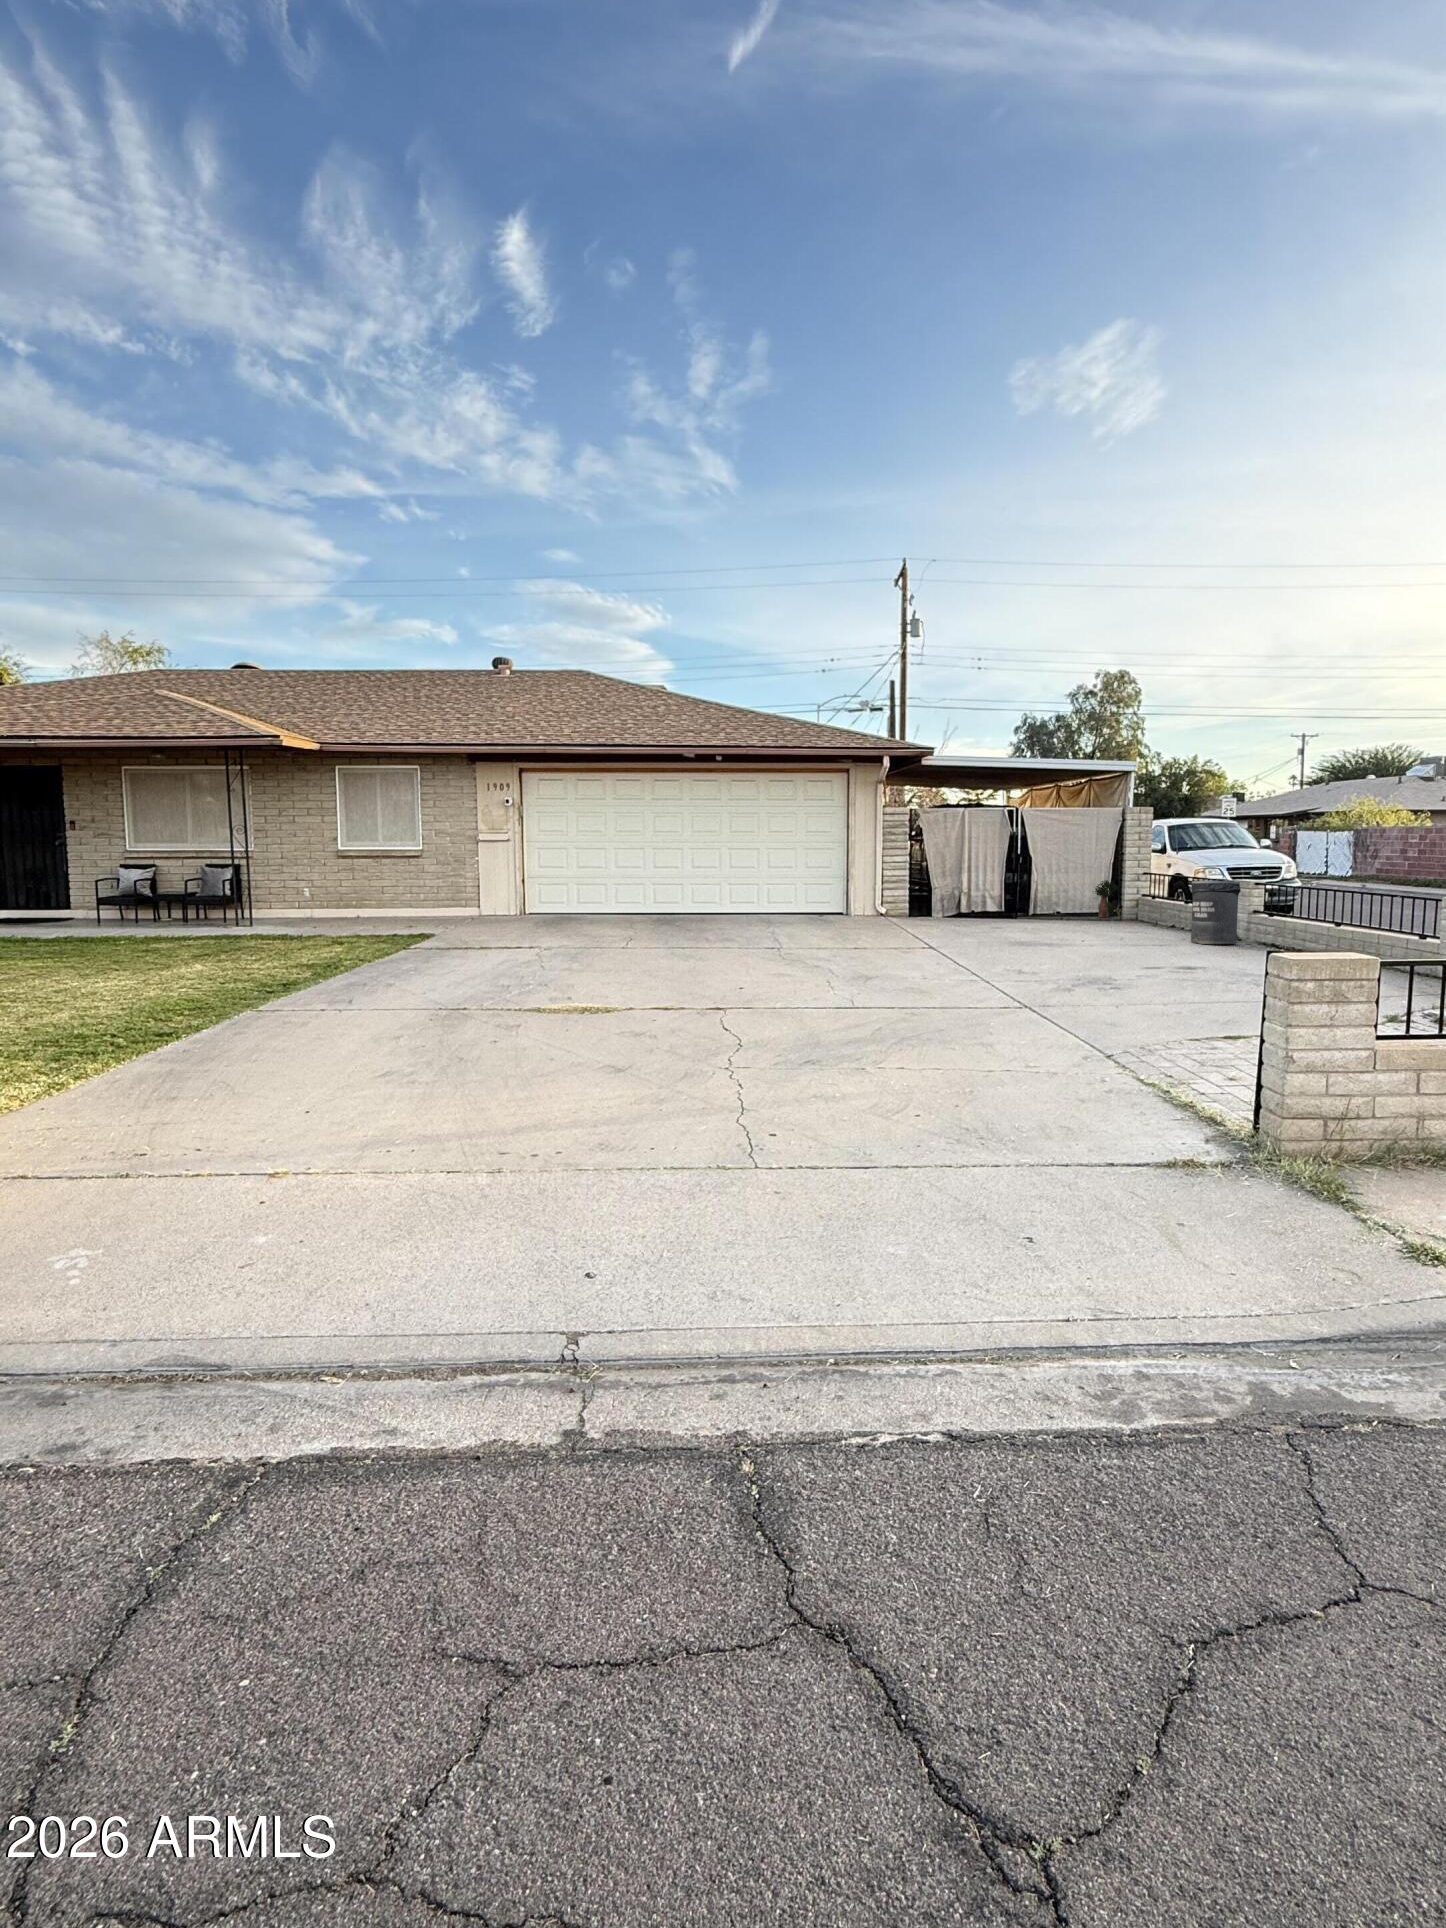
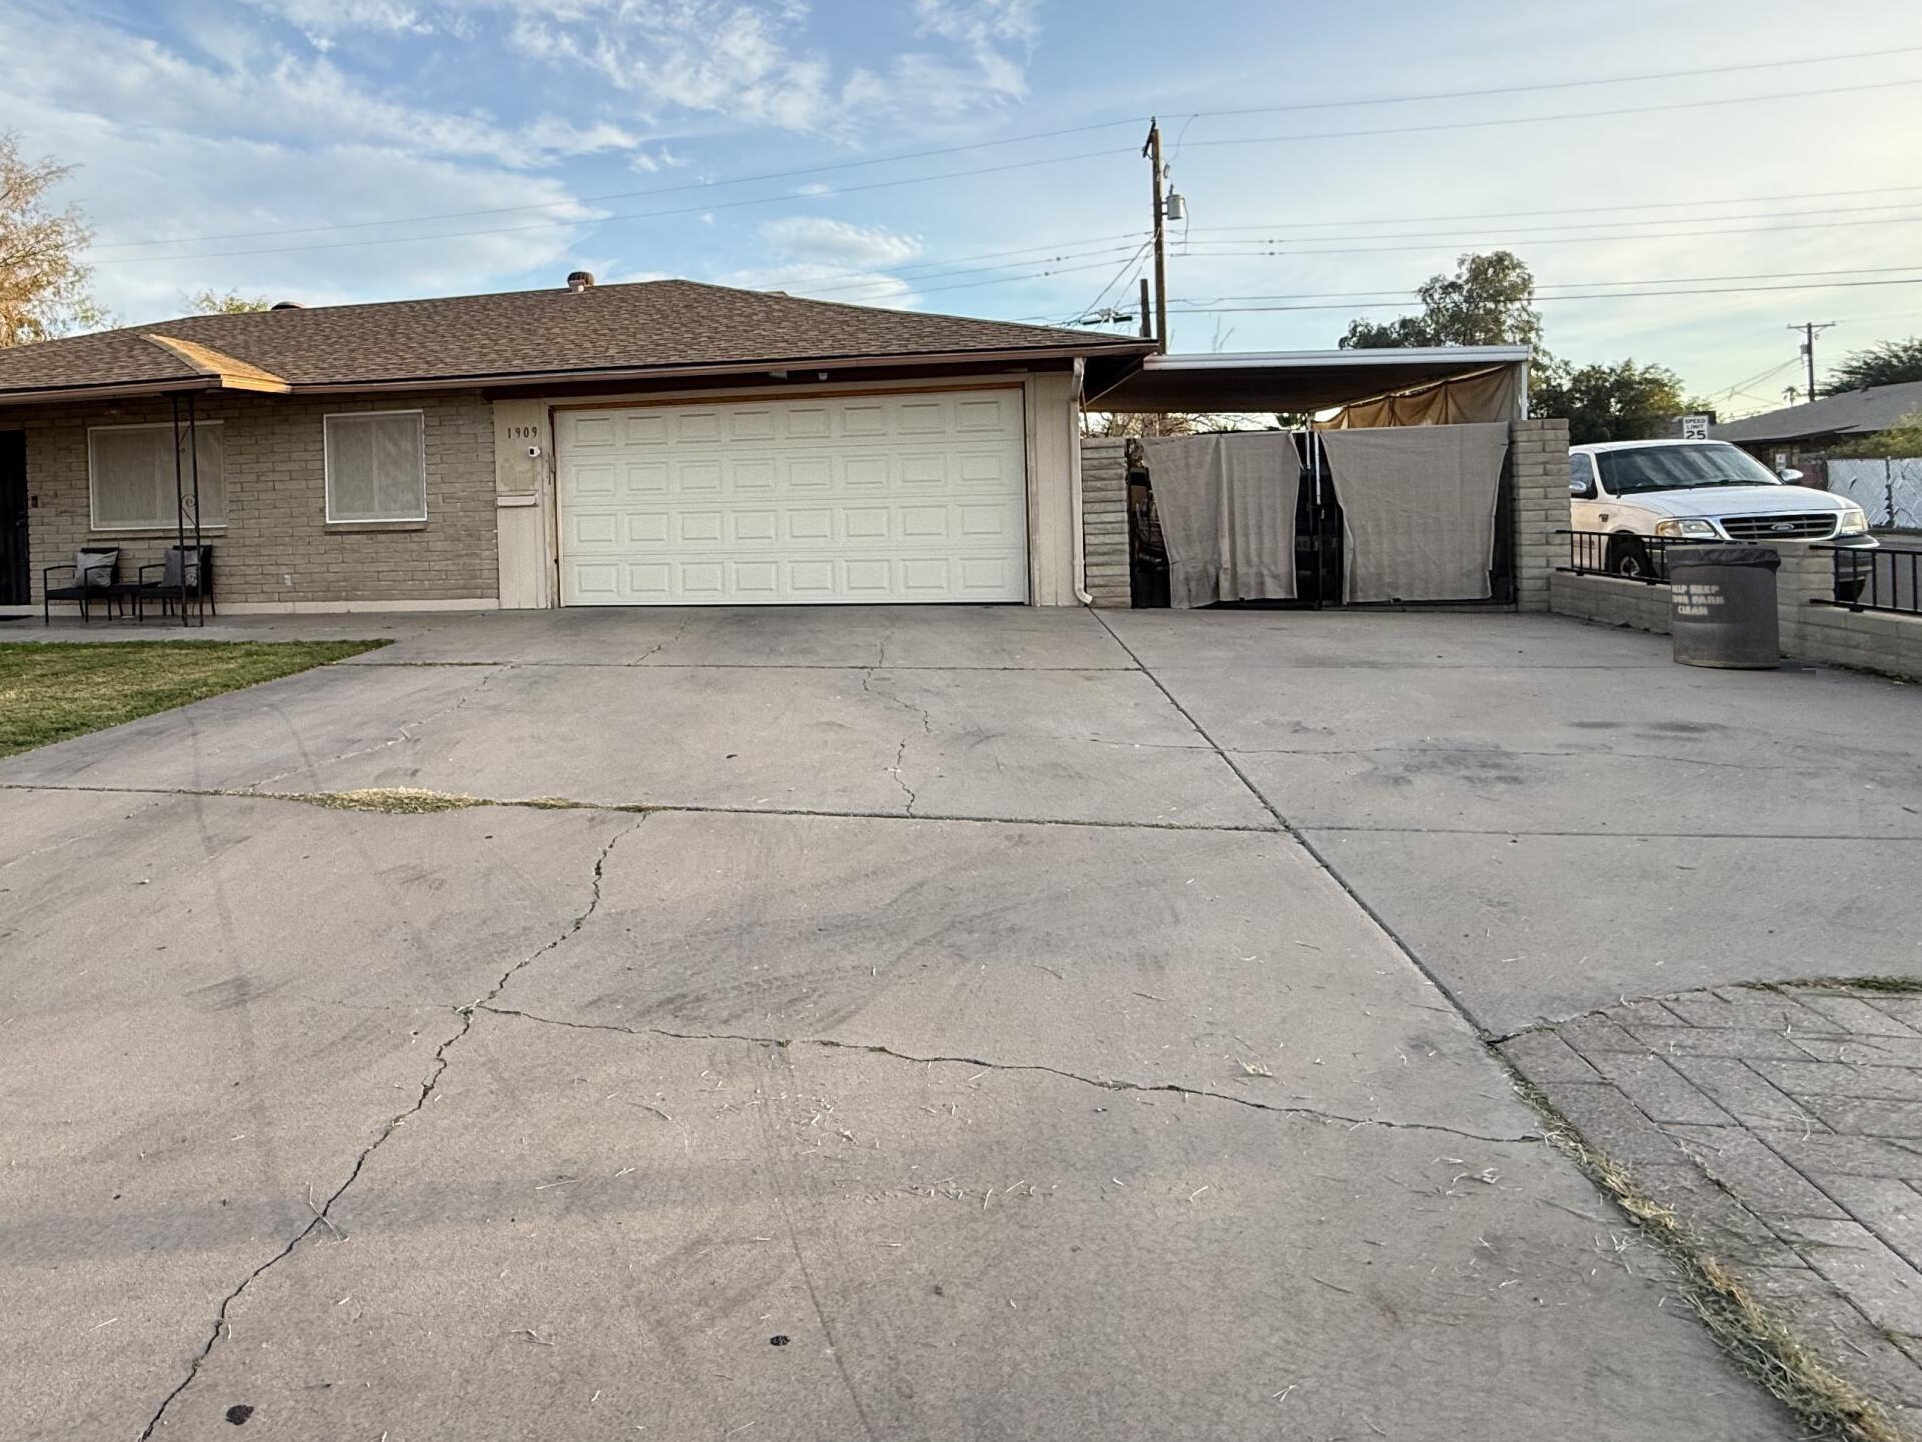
potted plant: present [1092,880,1121,917] -> none [1457,545,1517,609]

